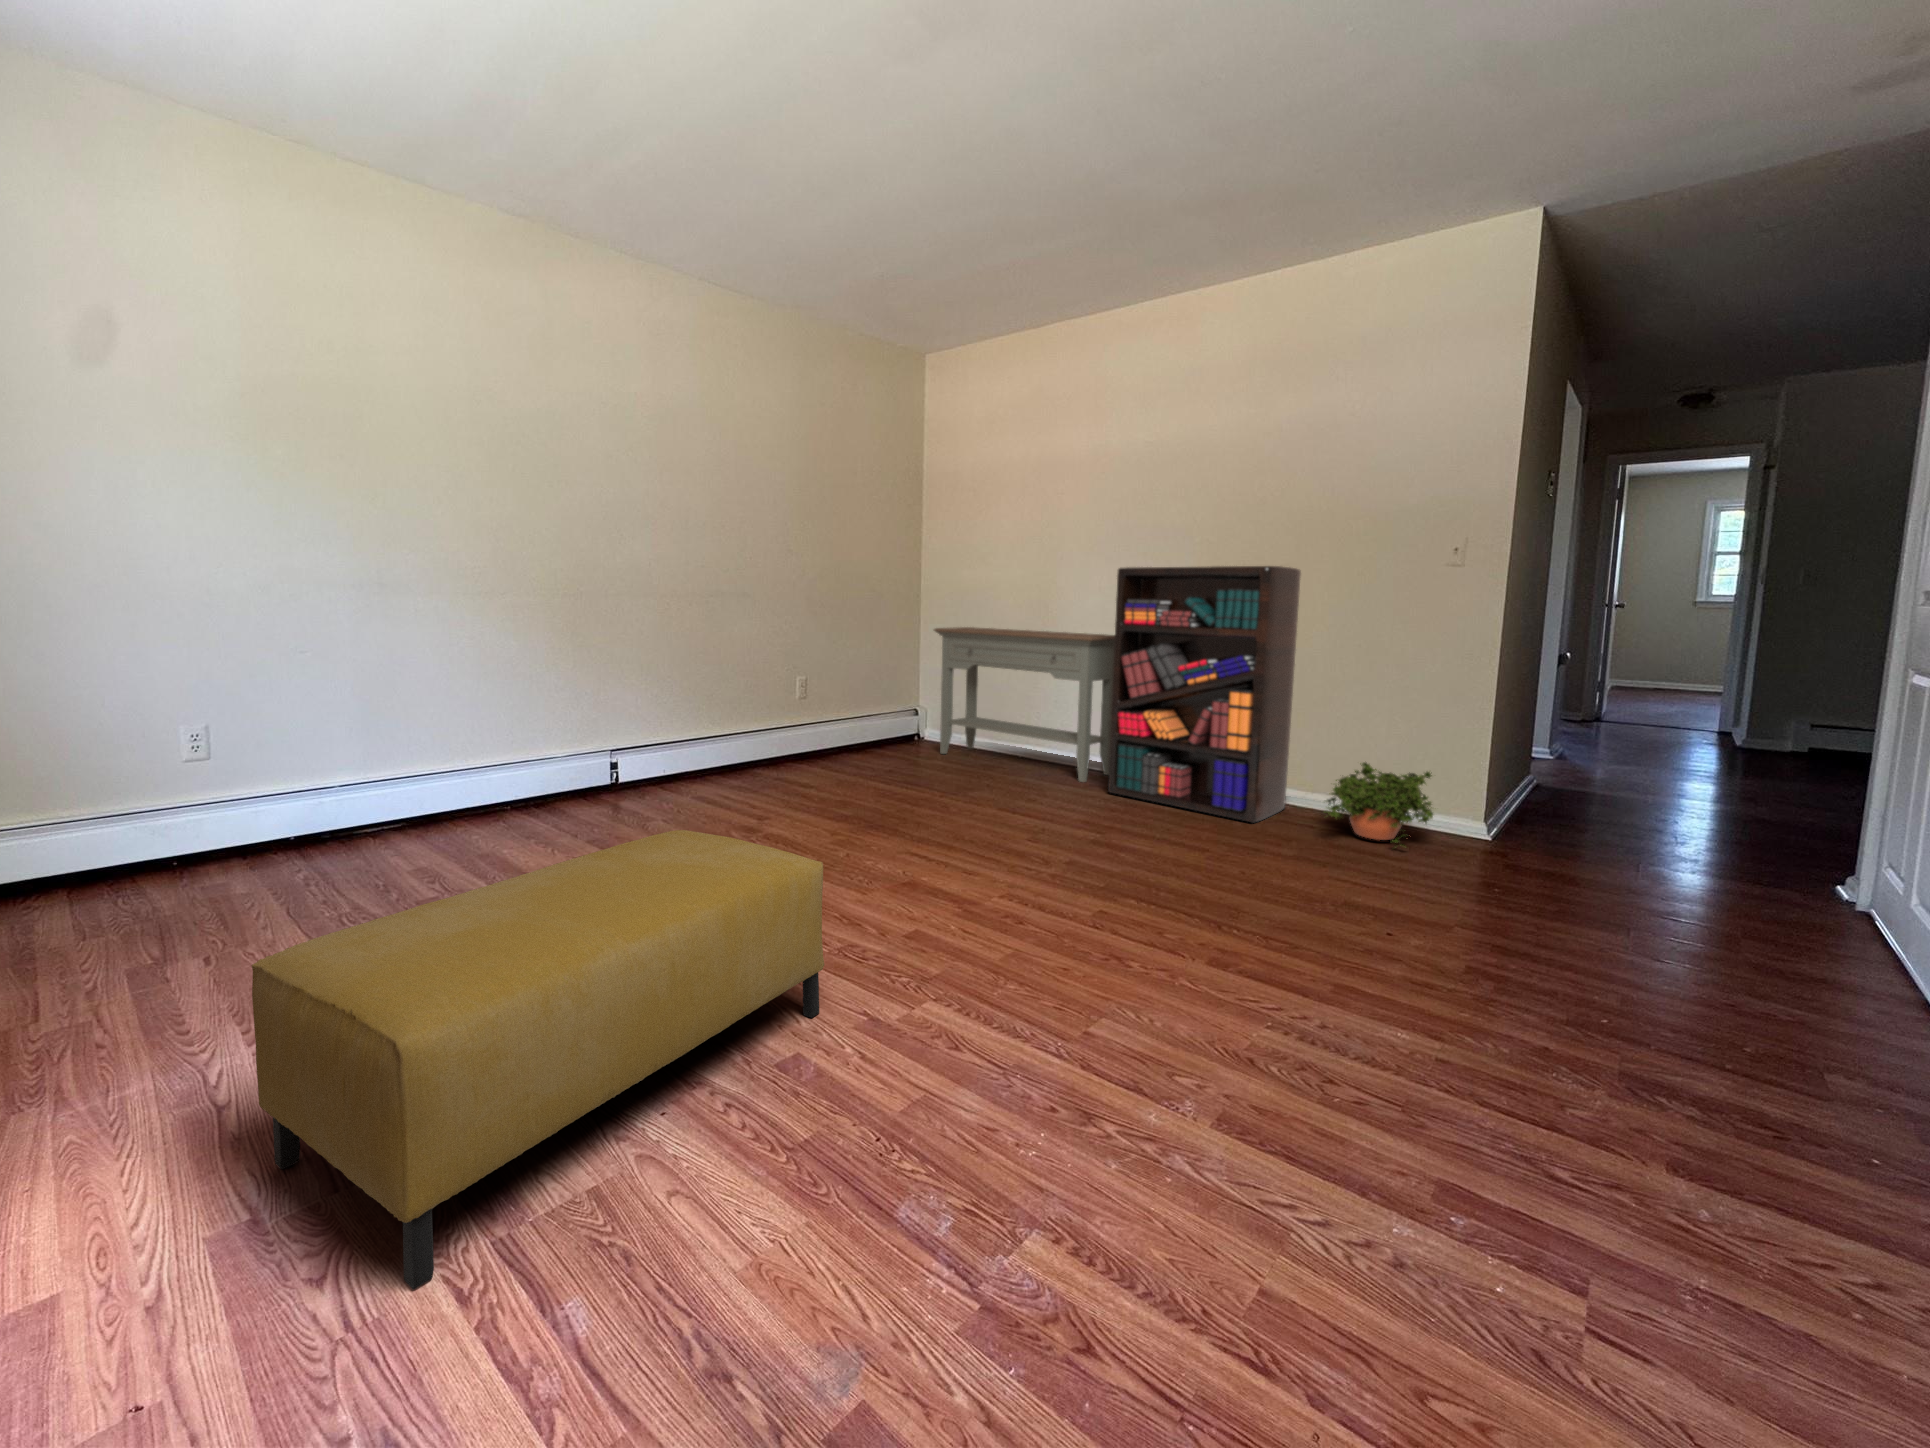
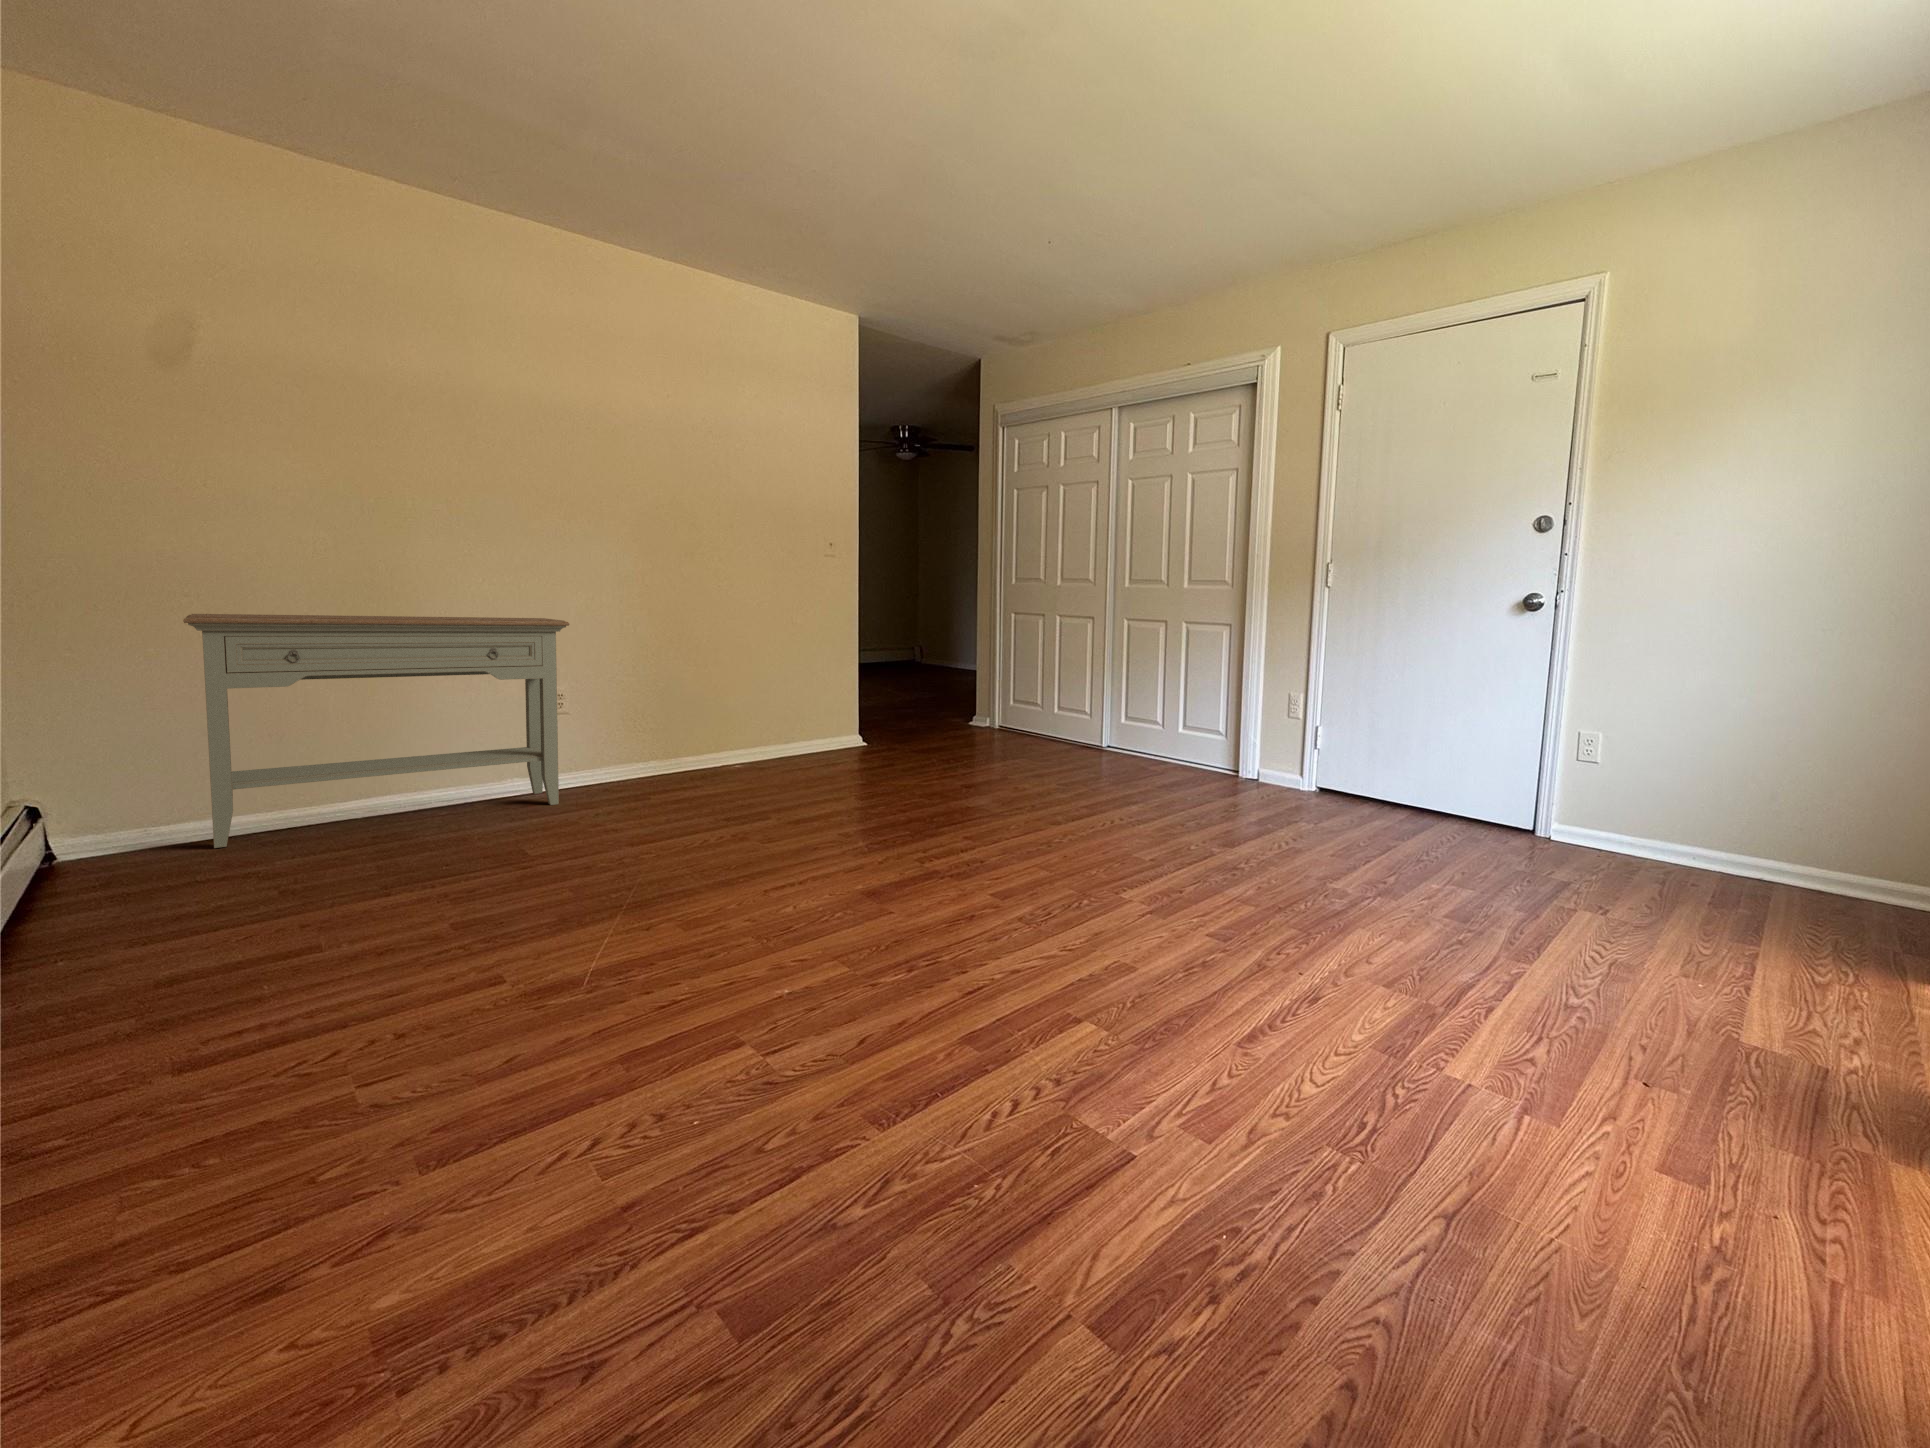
bookshelf: present [1108,566,1301,823] -> none [597,539,785,800]
potted plant: present [1326,762,1433,842] -> none [804,706,884,768]
ottoman: present [252,830,824,1289] -> none [1066,803,1522,1125]

